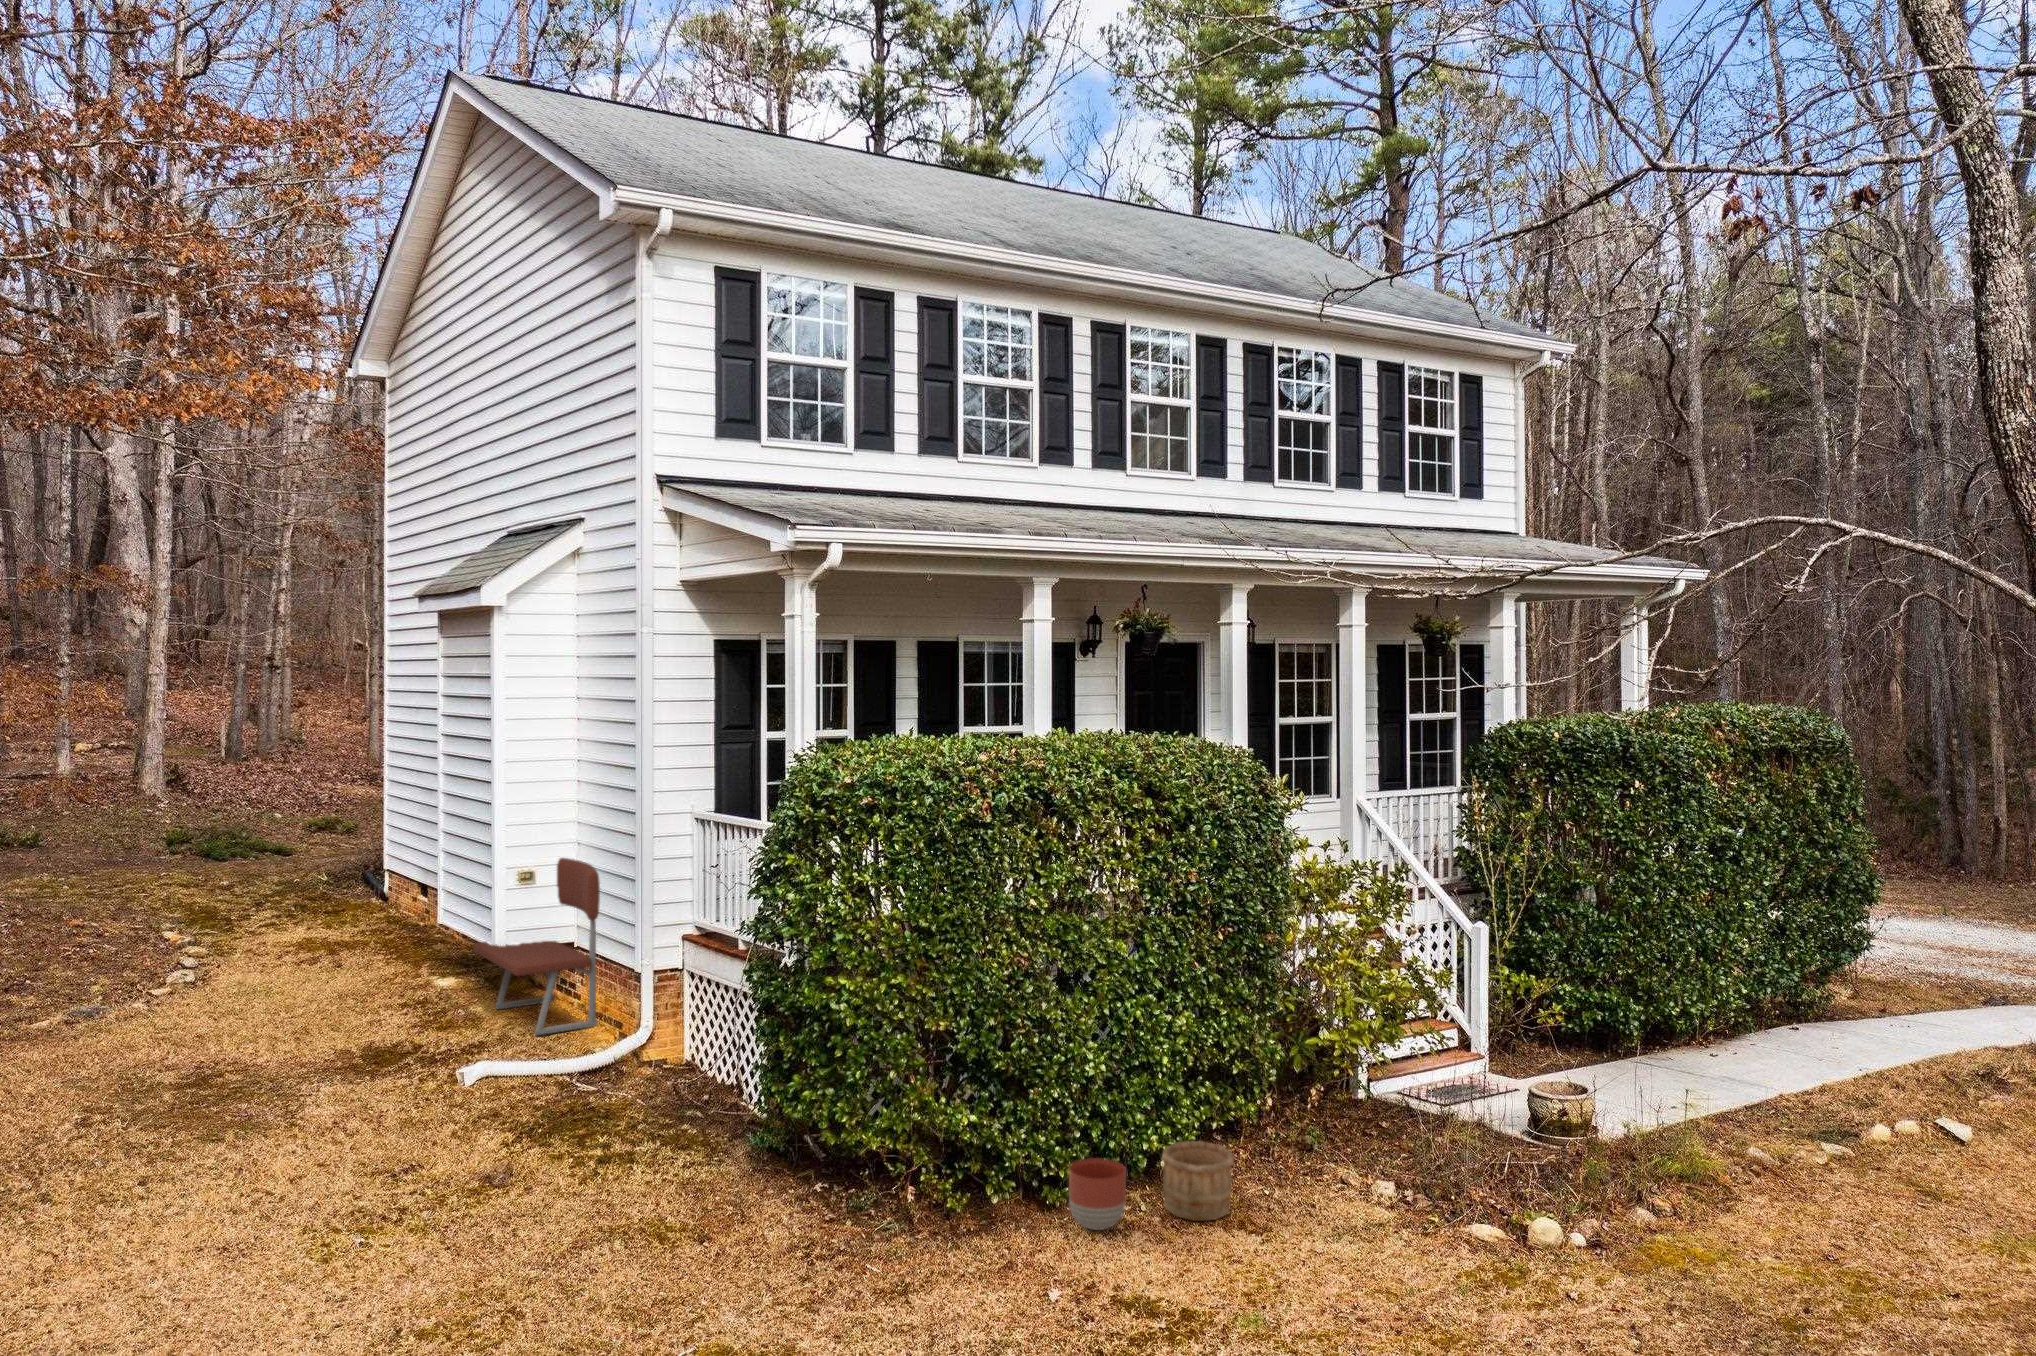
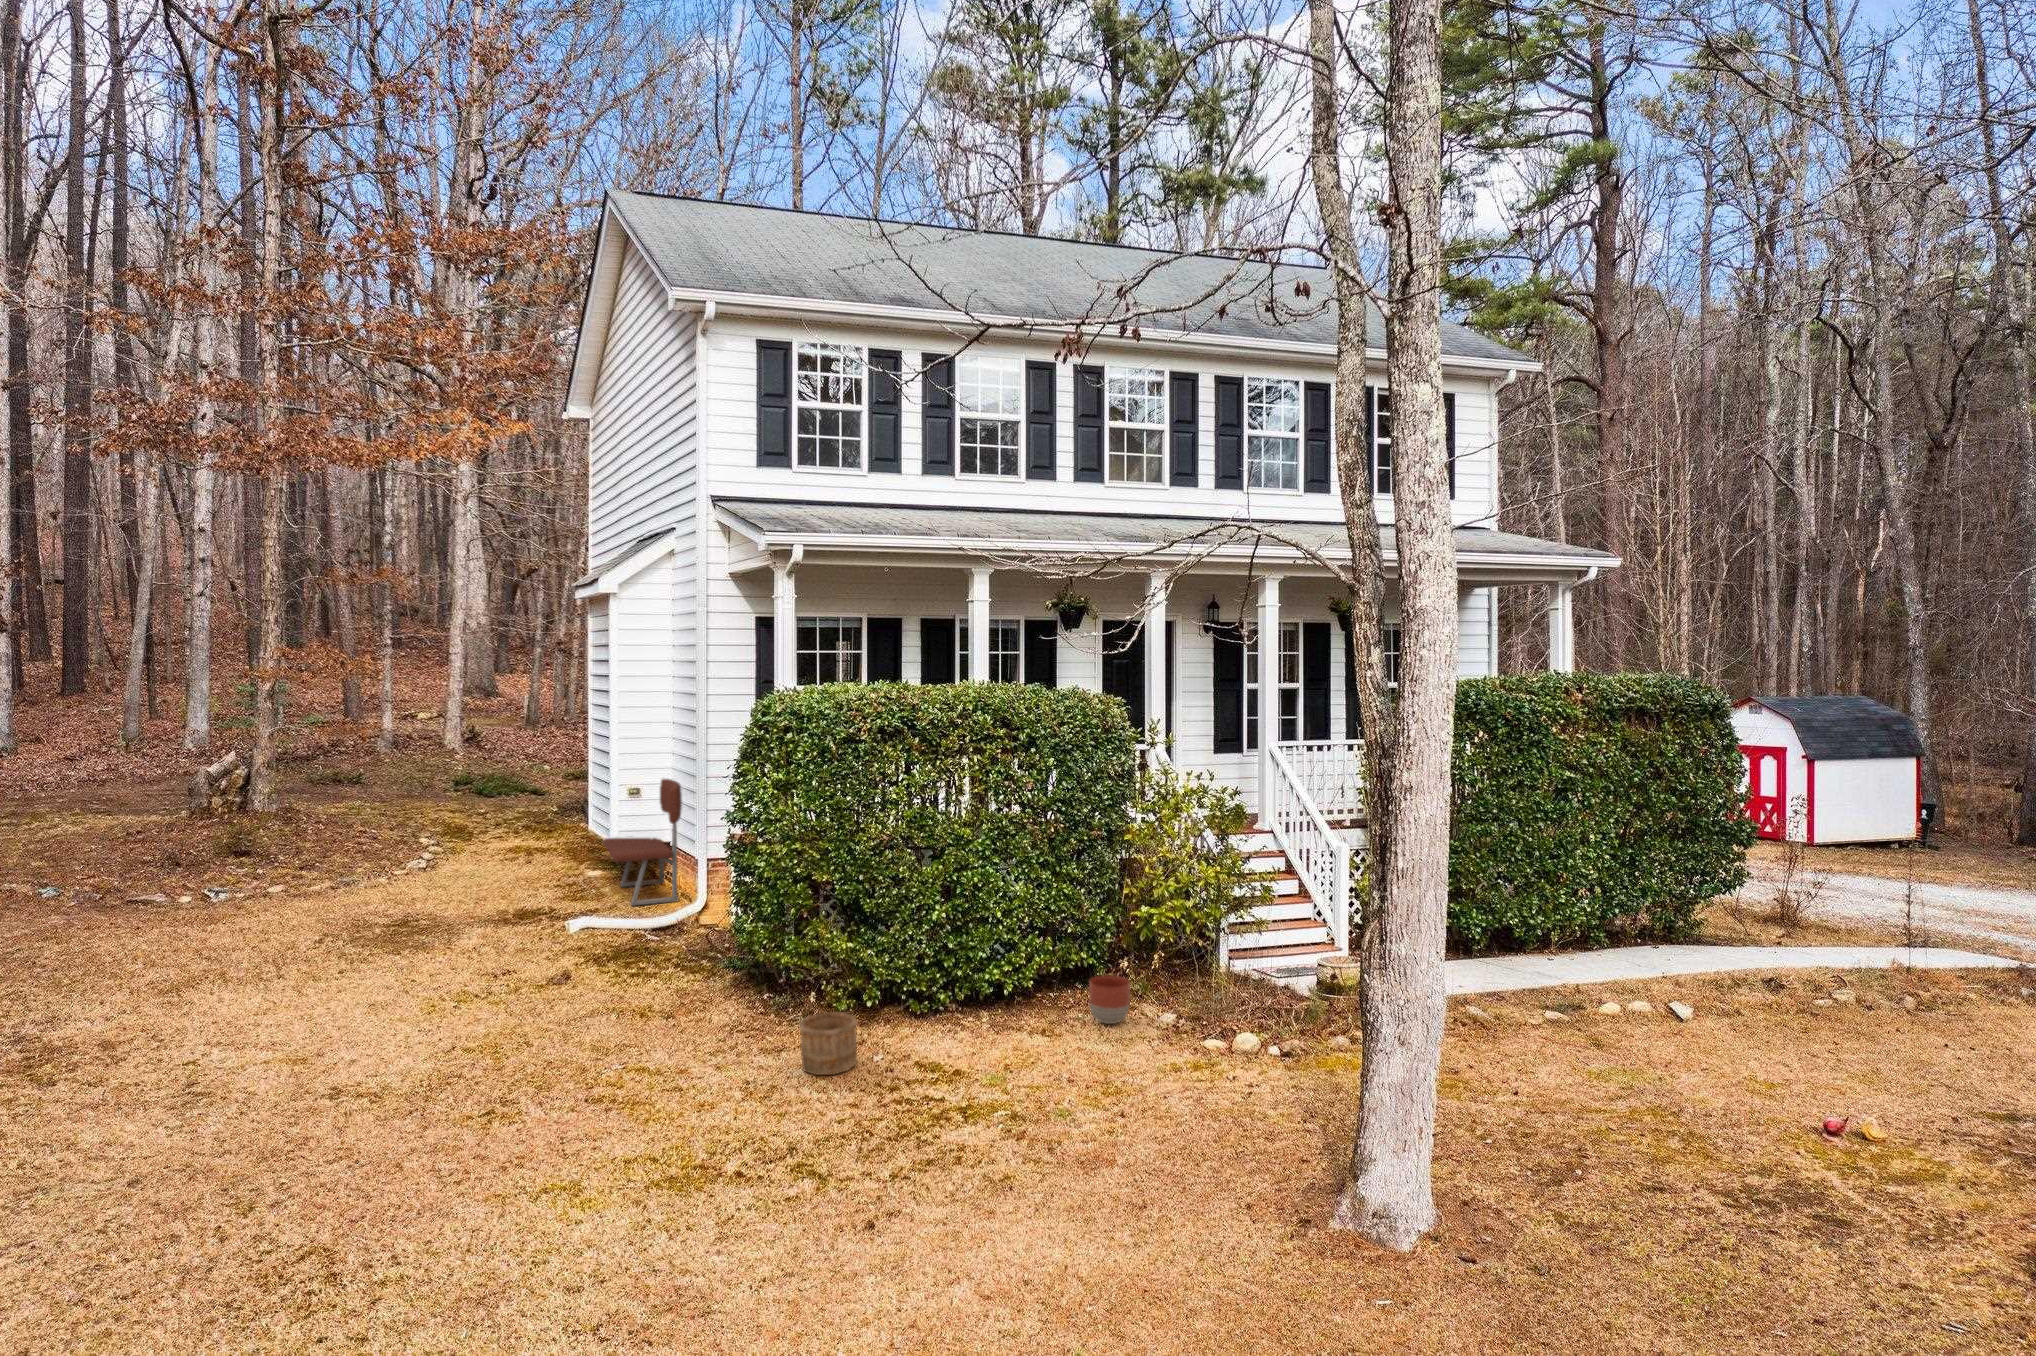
wooden bucket: present [1162,1141,1234,1221] -> present [799,1012,858,1075]
planter: present [1069,1158,1126,1230] -> present [1089,975,1130,1024]

